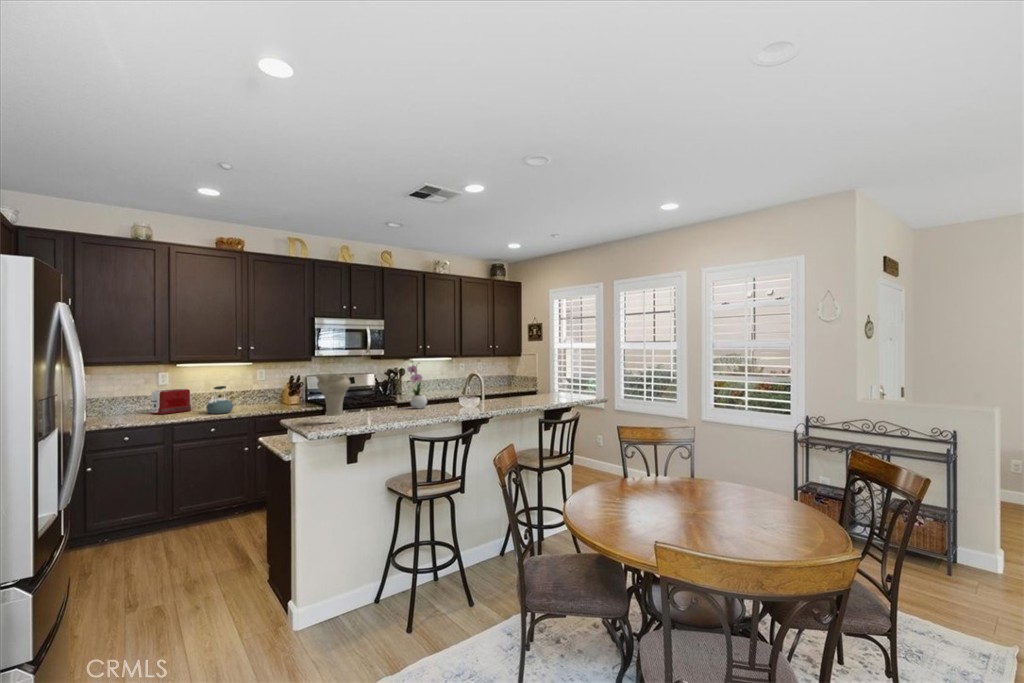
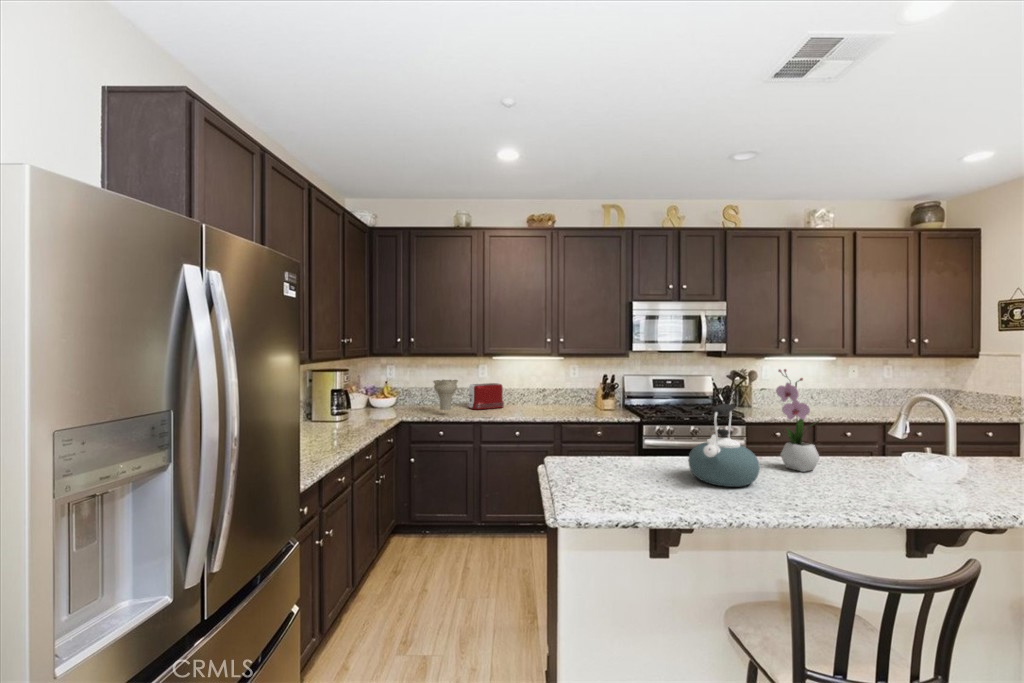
vase: present [316,374,351,416] -> present [433,380,458,410]
kettle: present [206,386,233,414] -> present [688,404,760,487]

